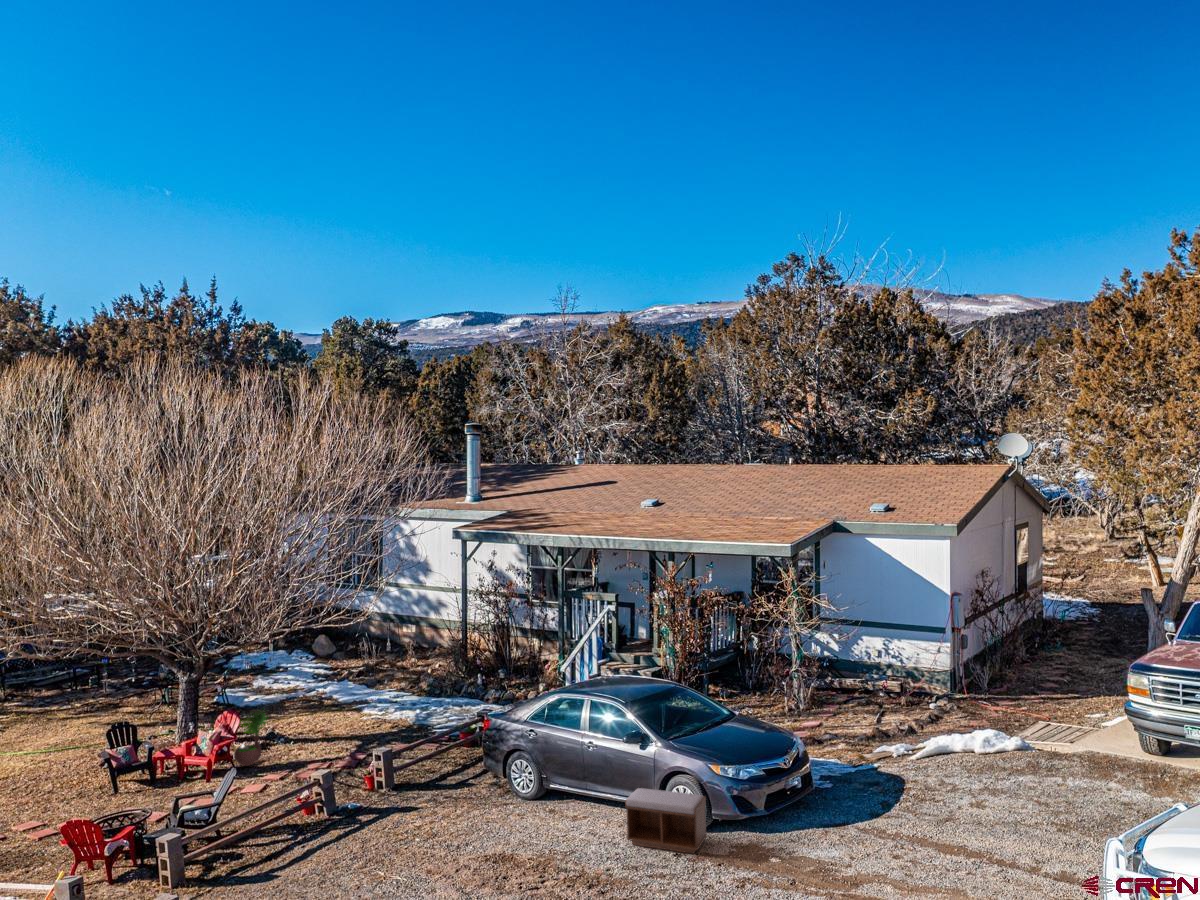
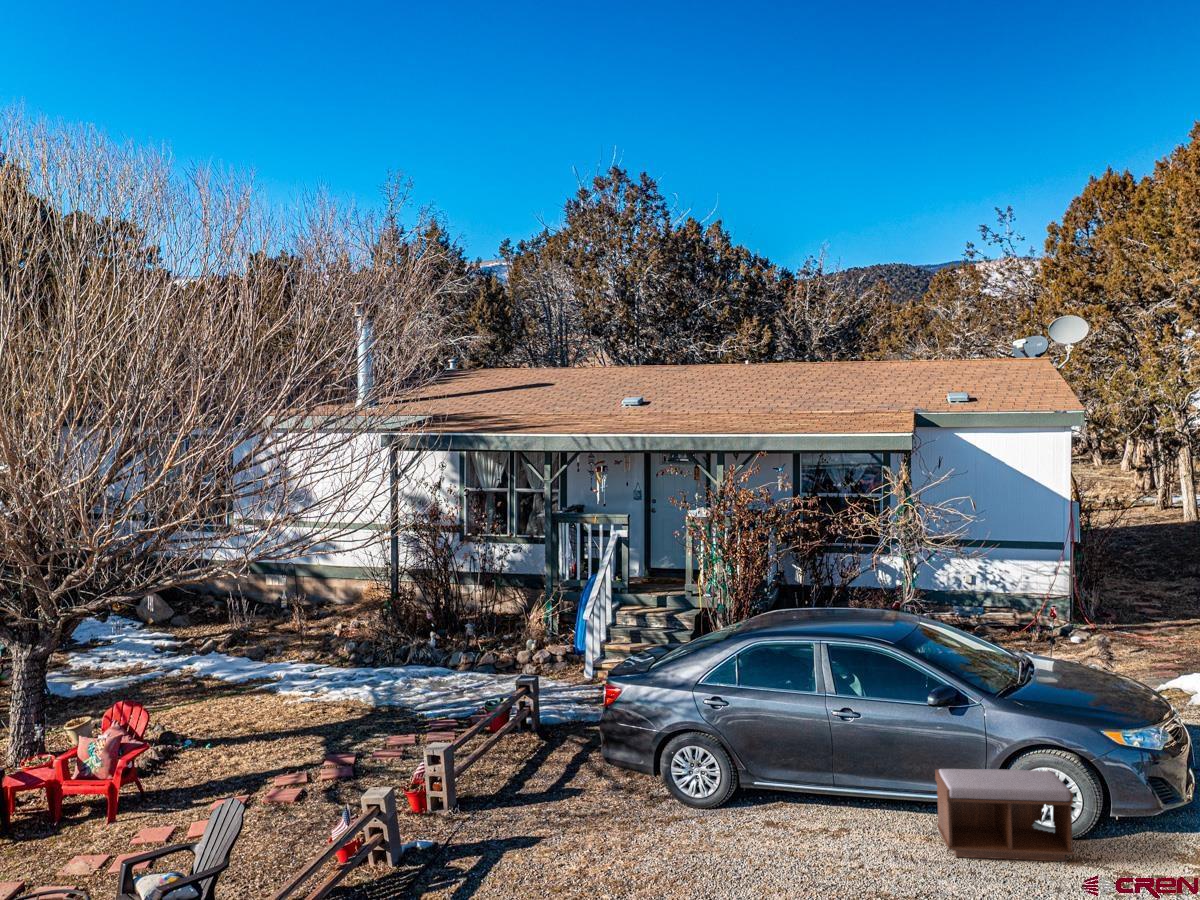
potted tree: present [235,712,267,766] -> none [136,693,196,793]

